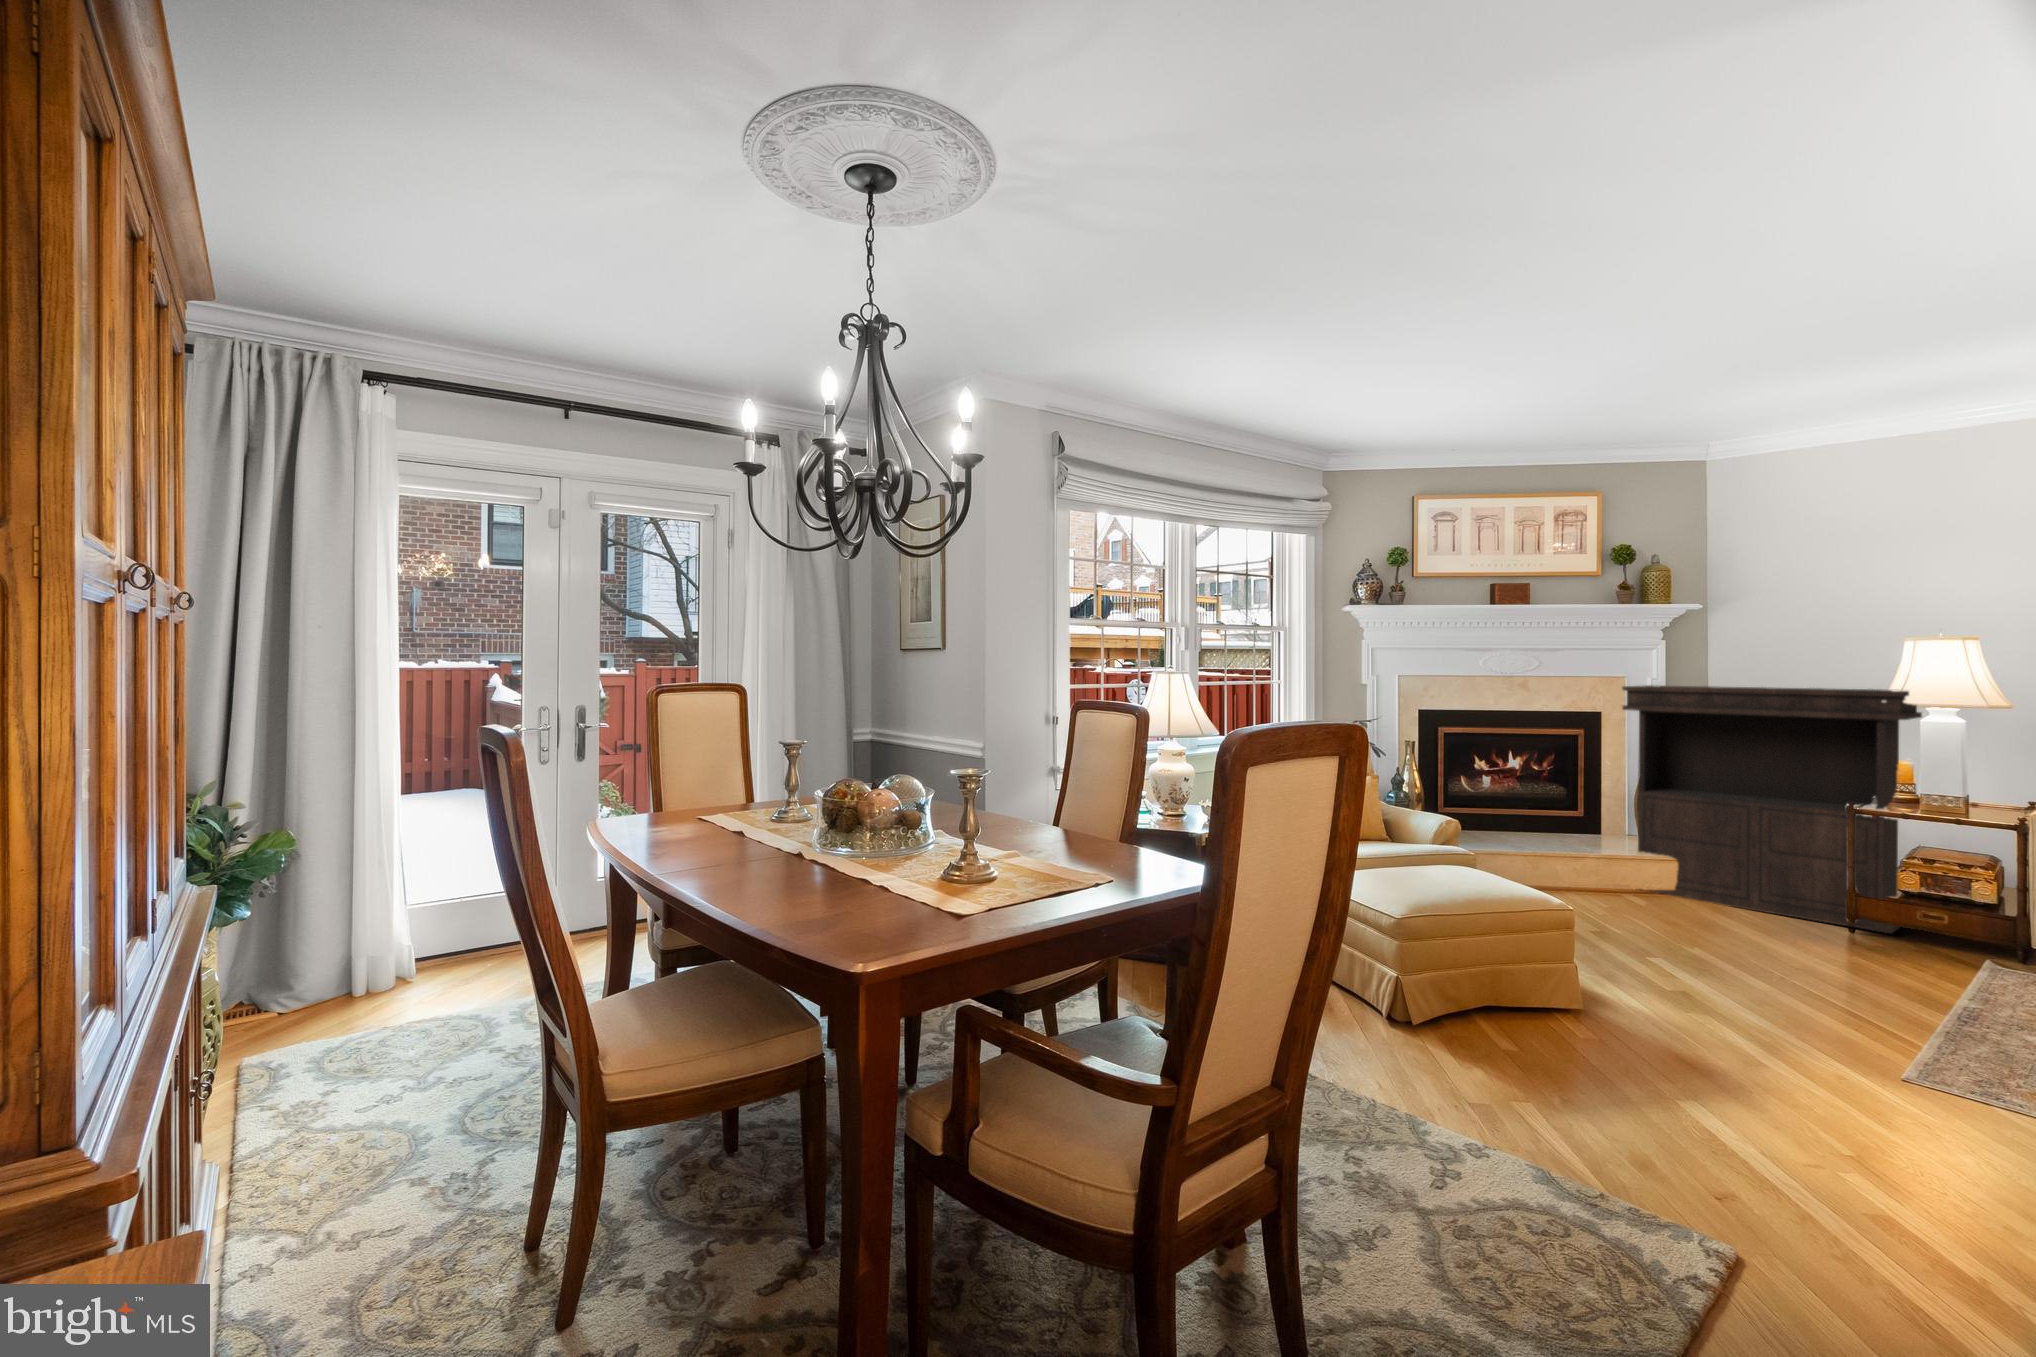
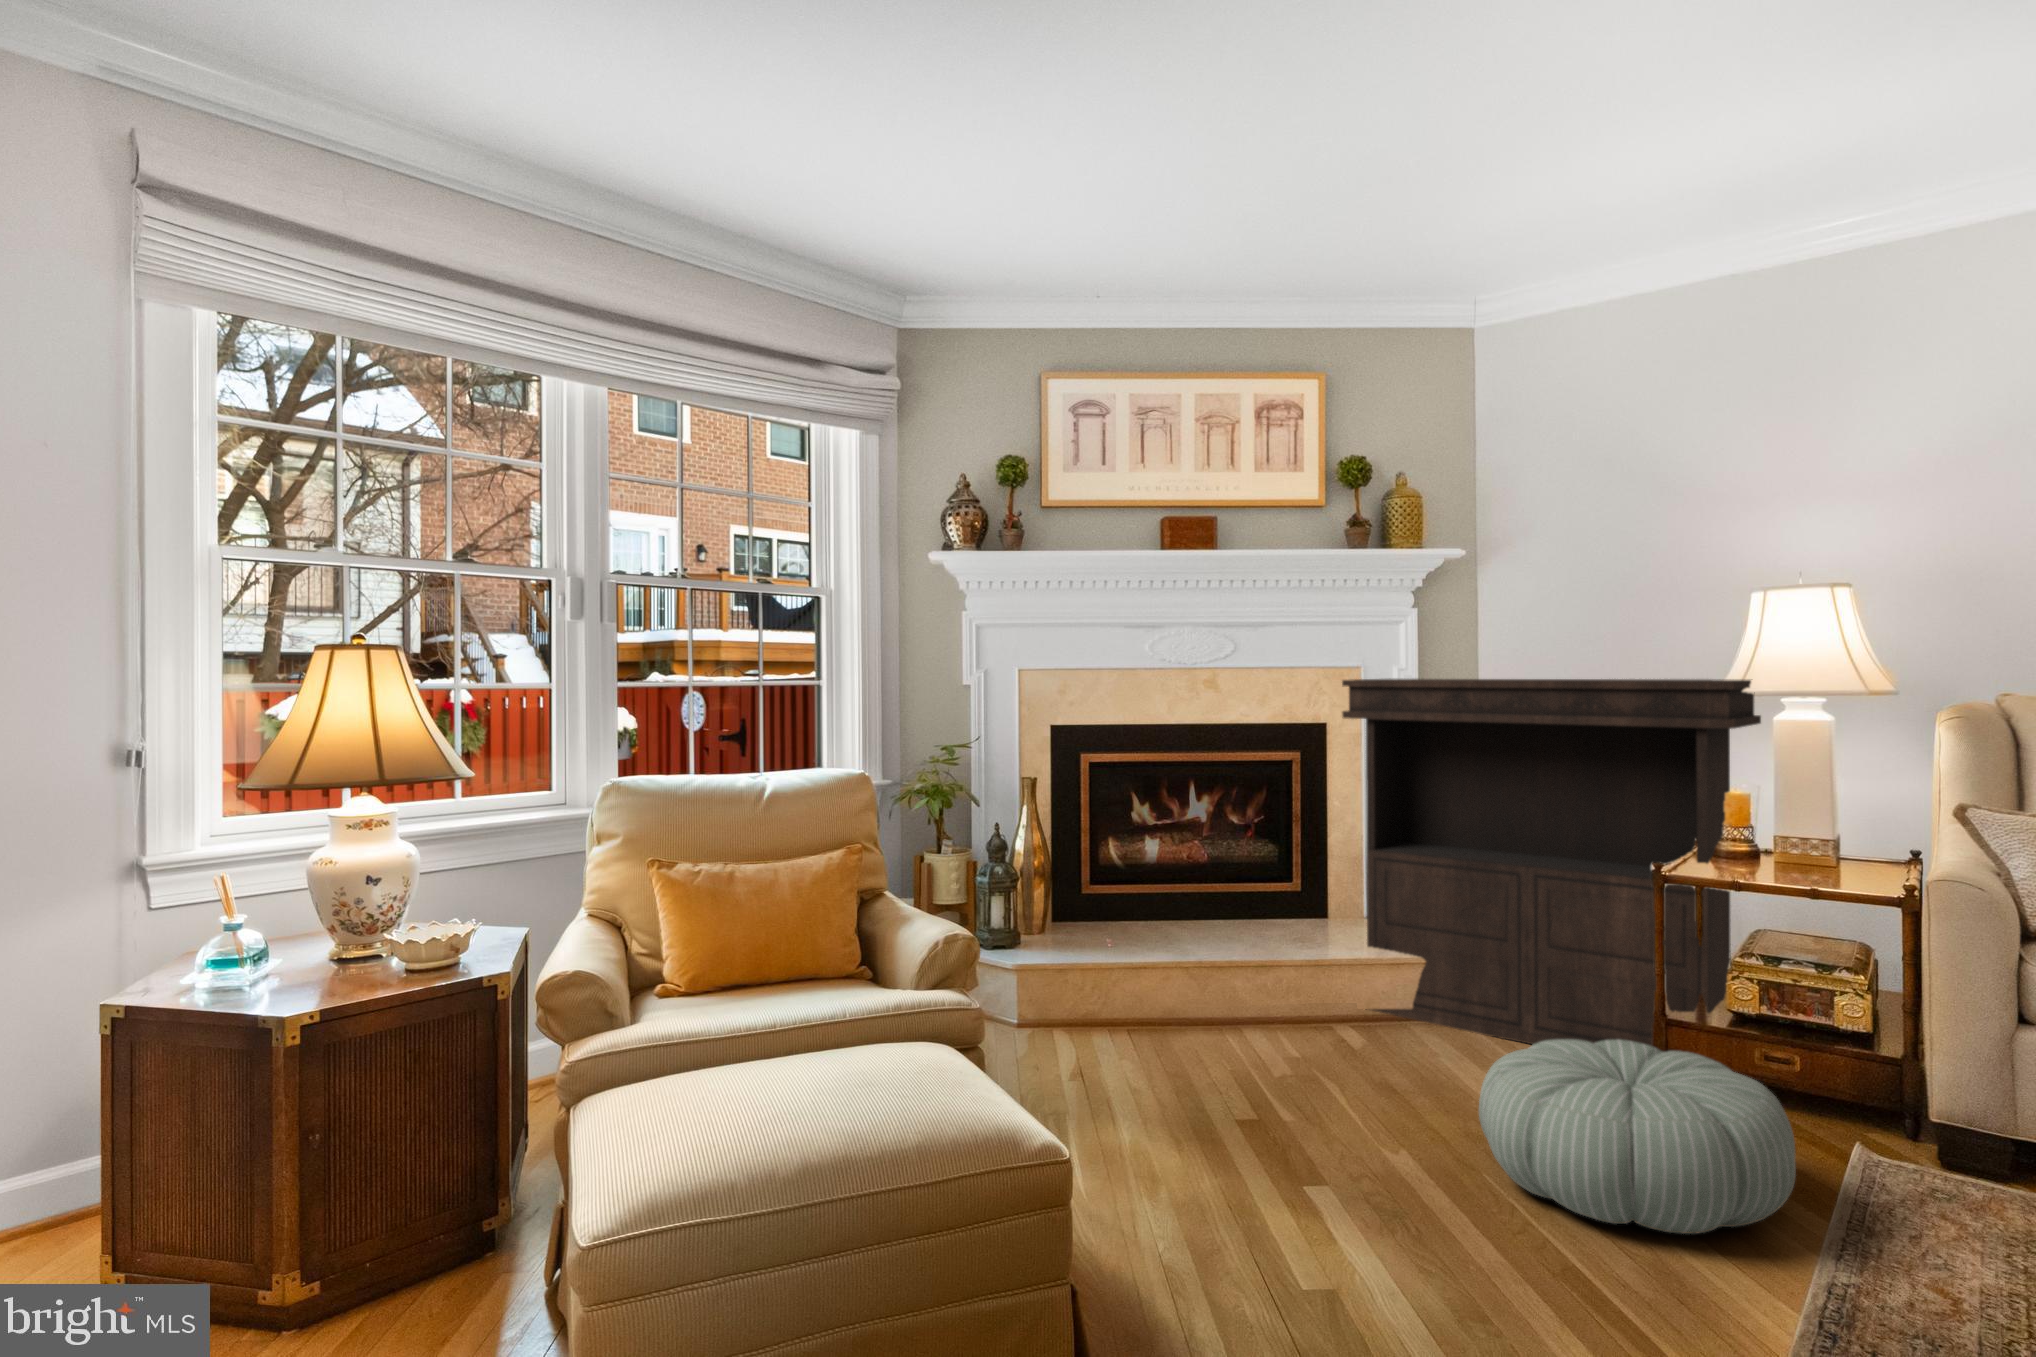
pouf: none [1740,894,1945,991] -> present [1479,1039,1796,1234]

